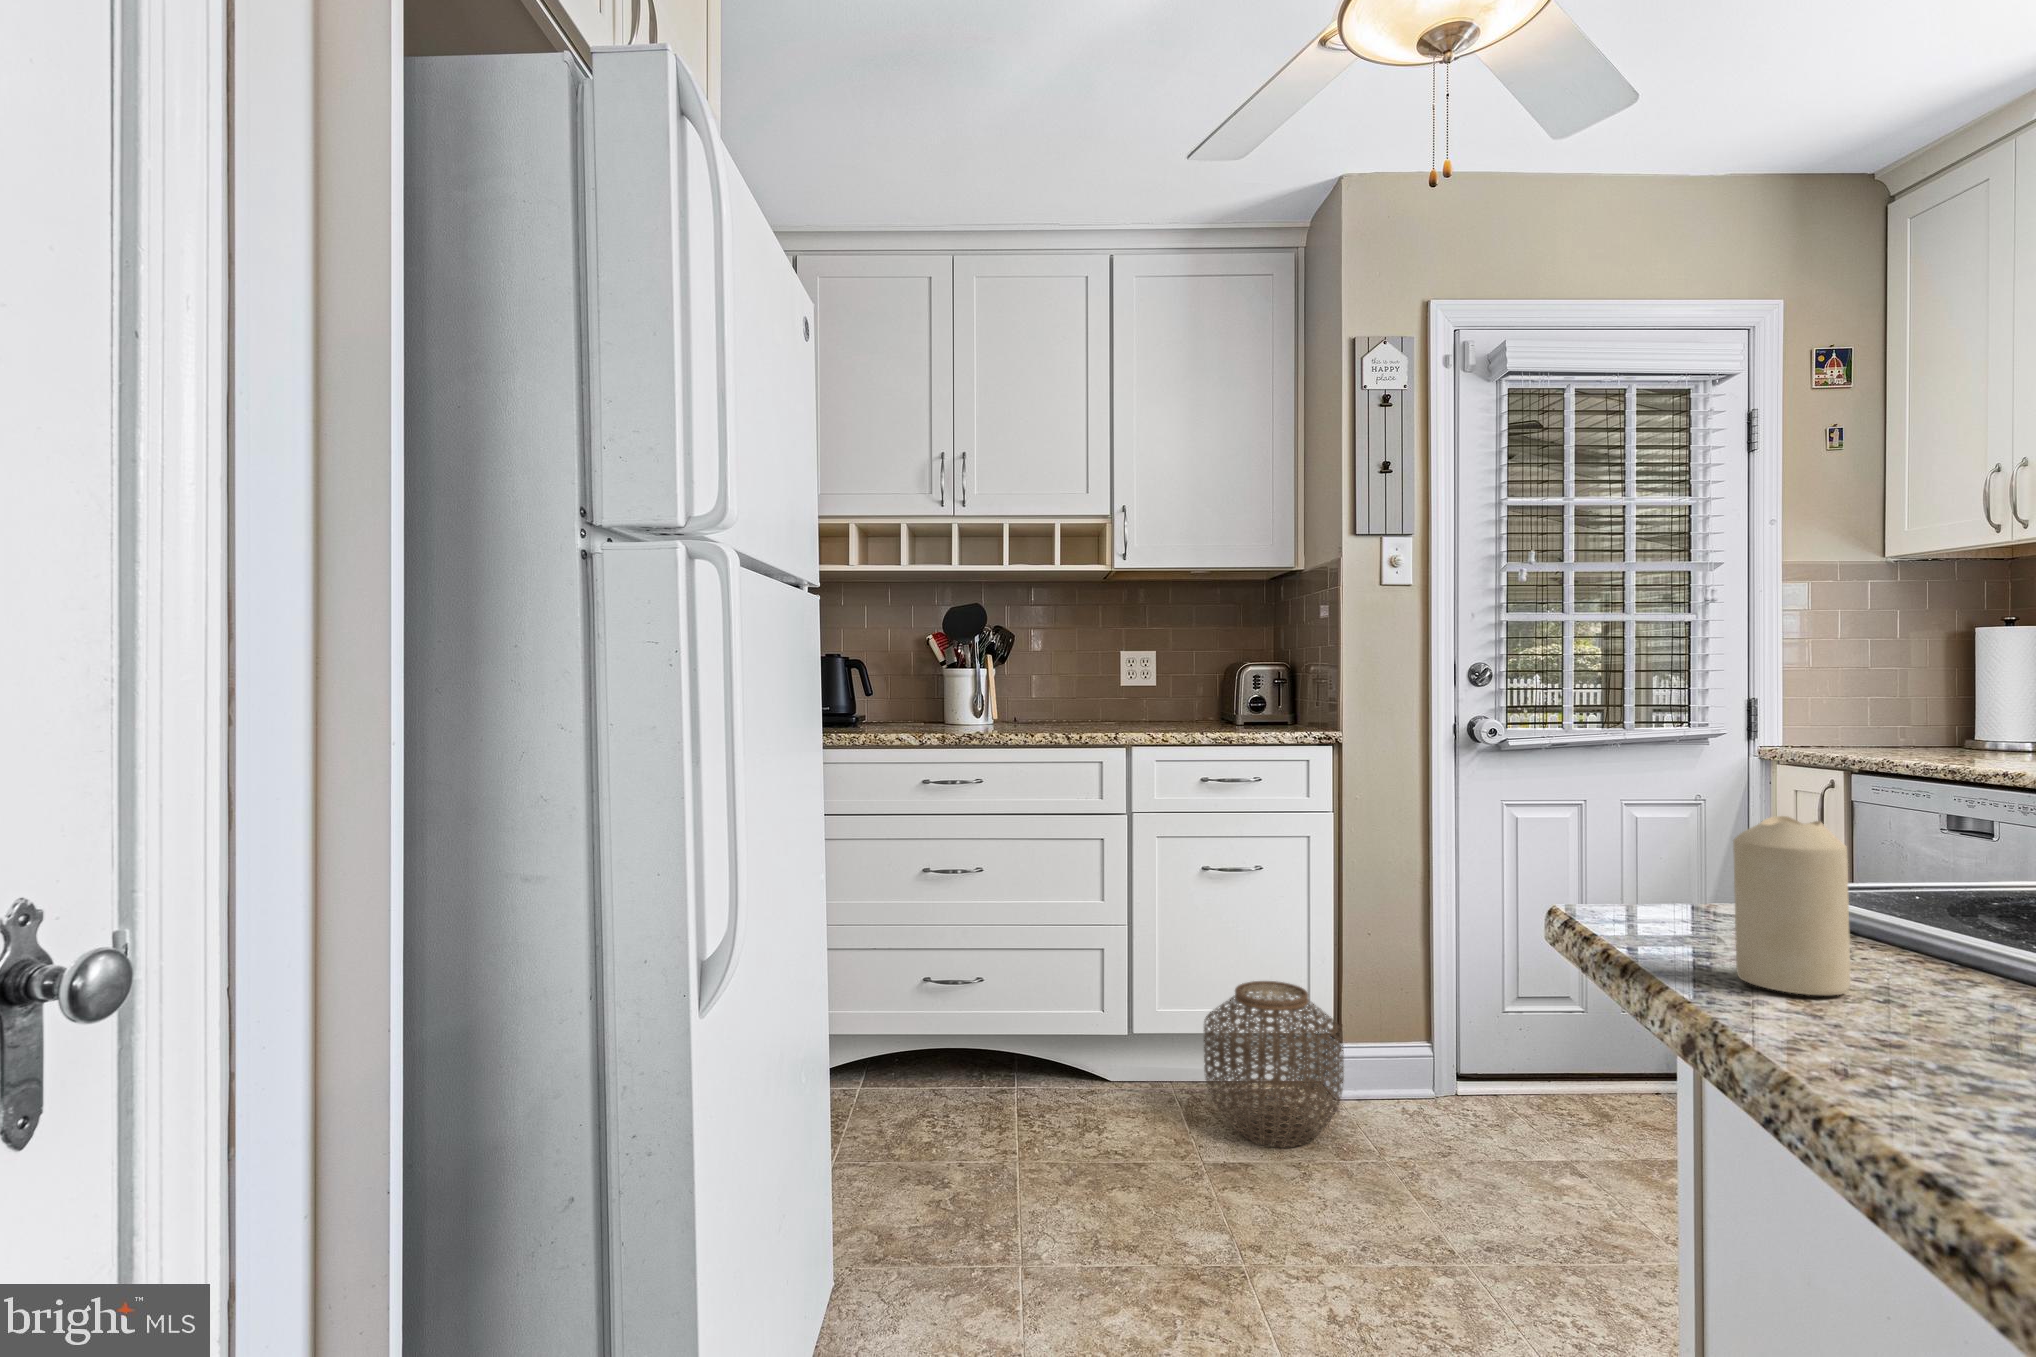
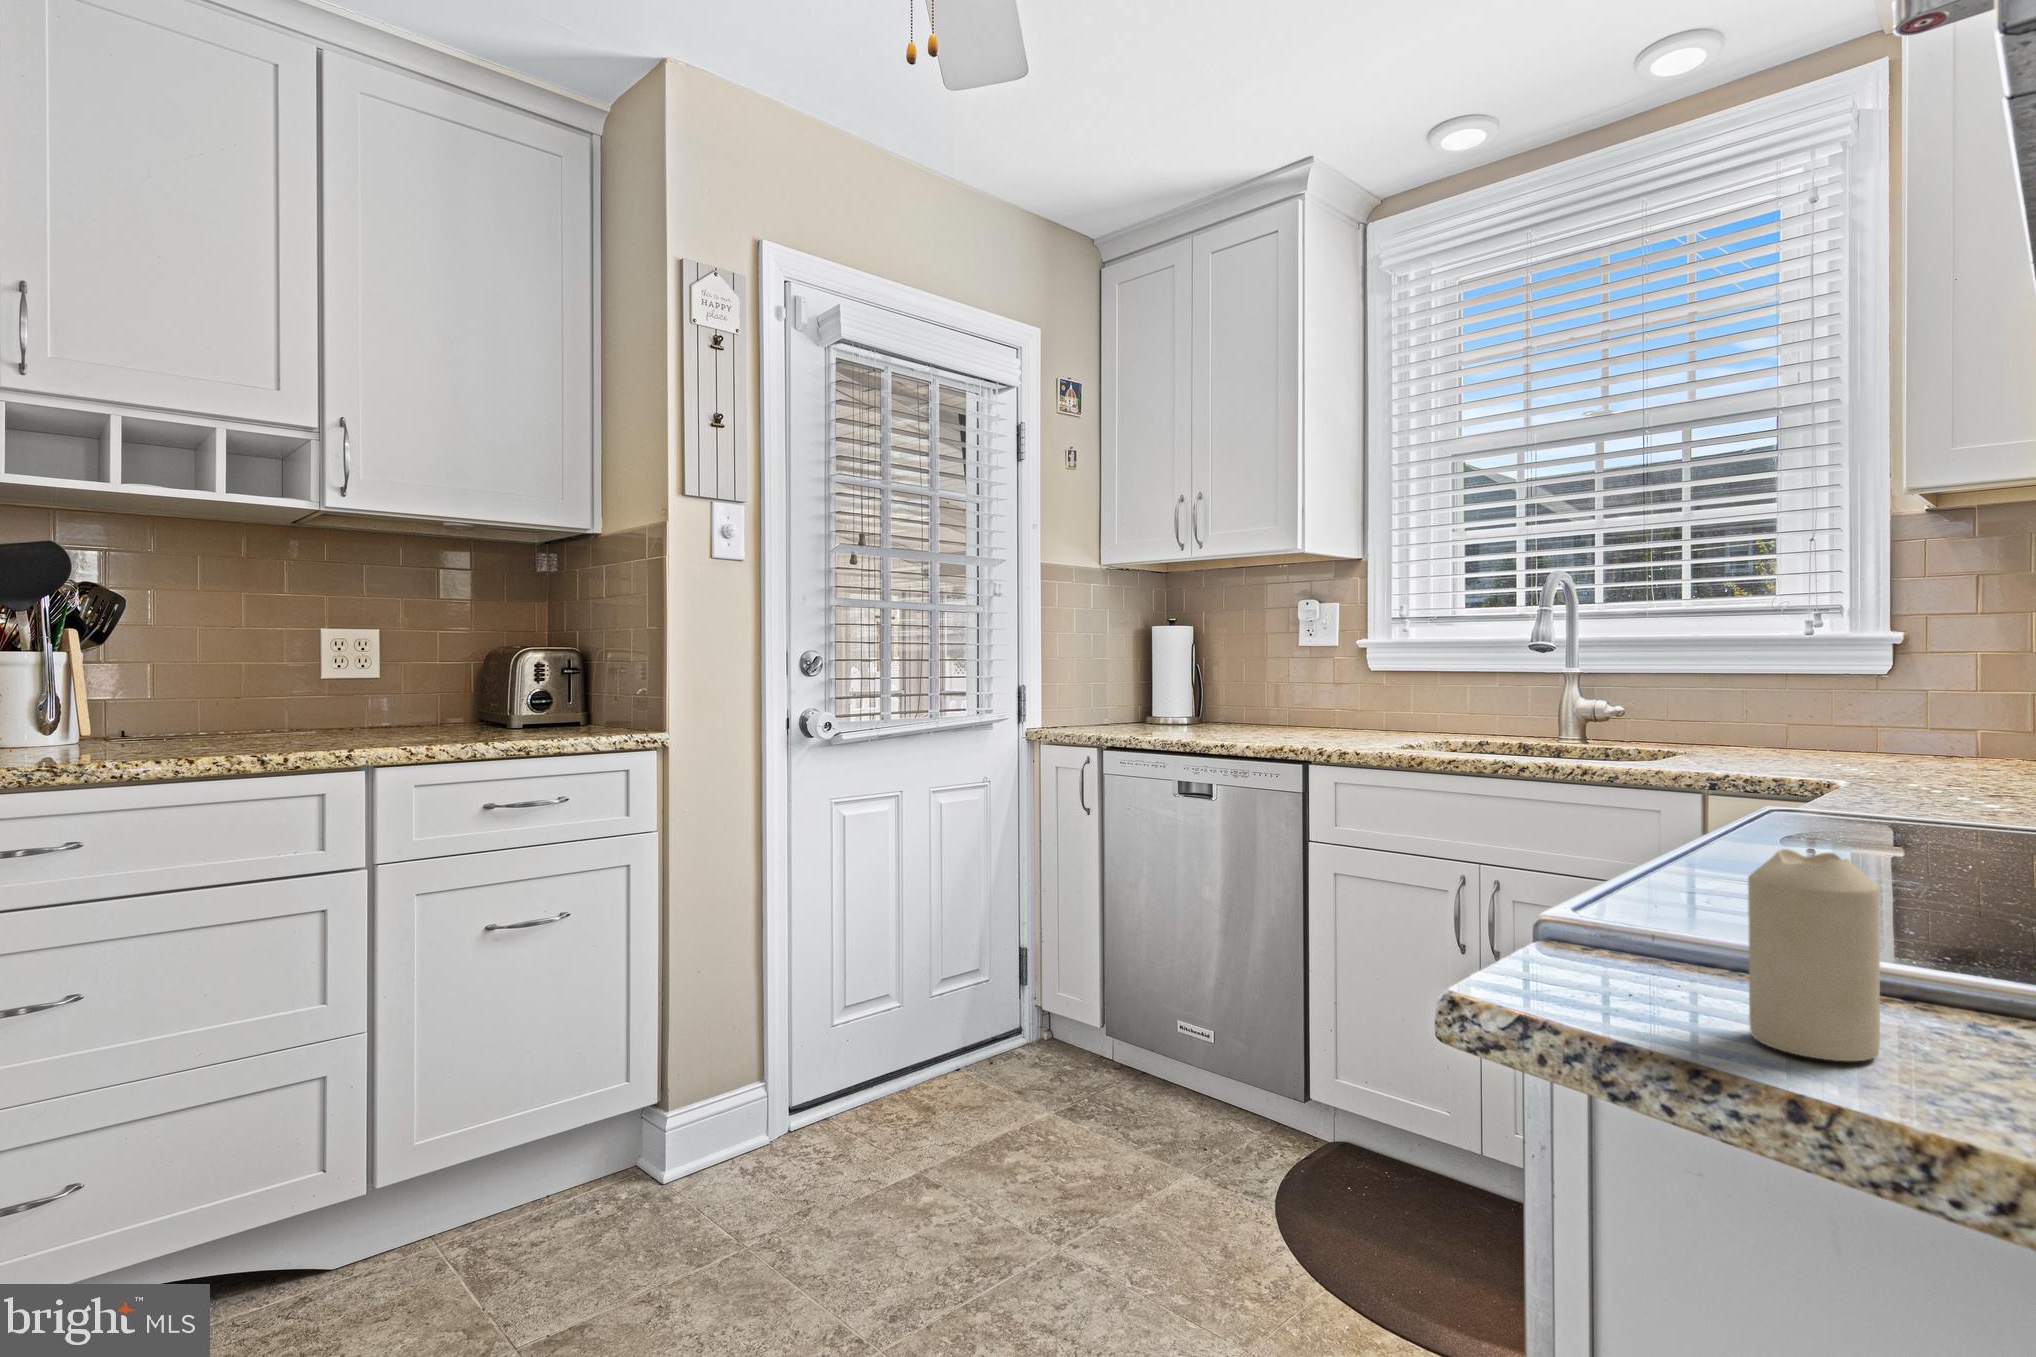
woven basket: present [1204,981,1344,1147] -> none [504,1061,694,1285]

